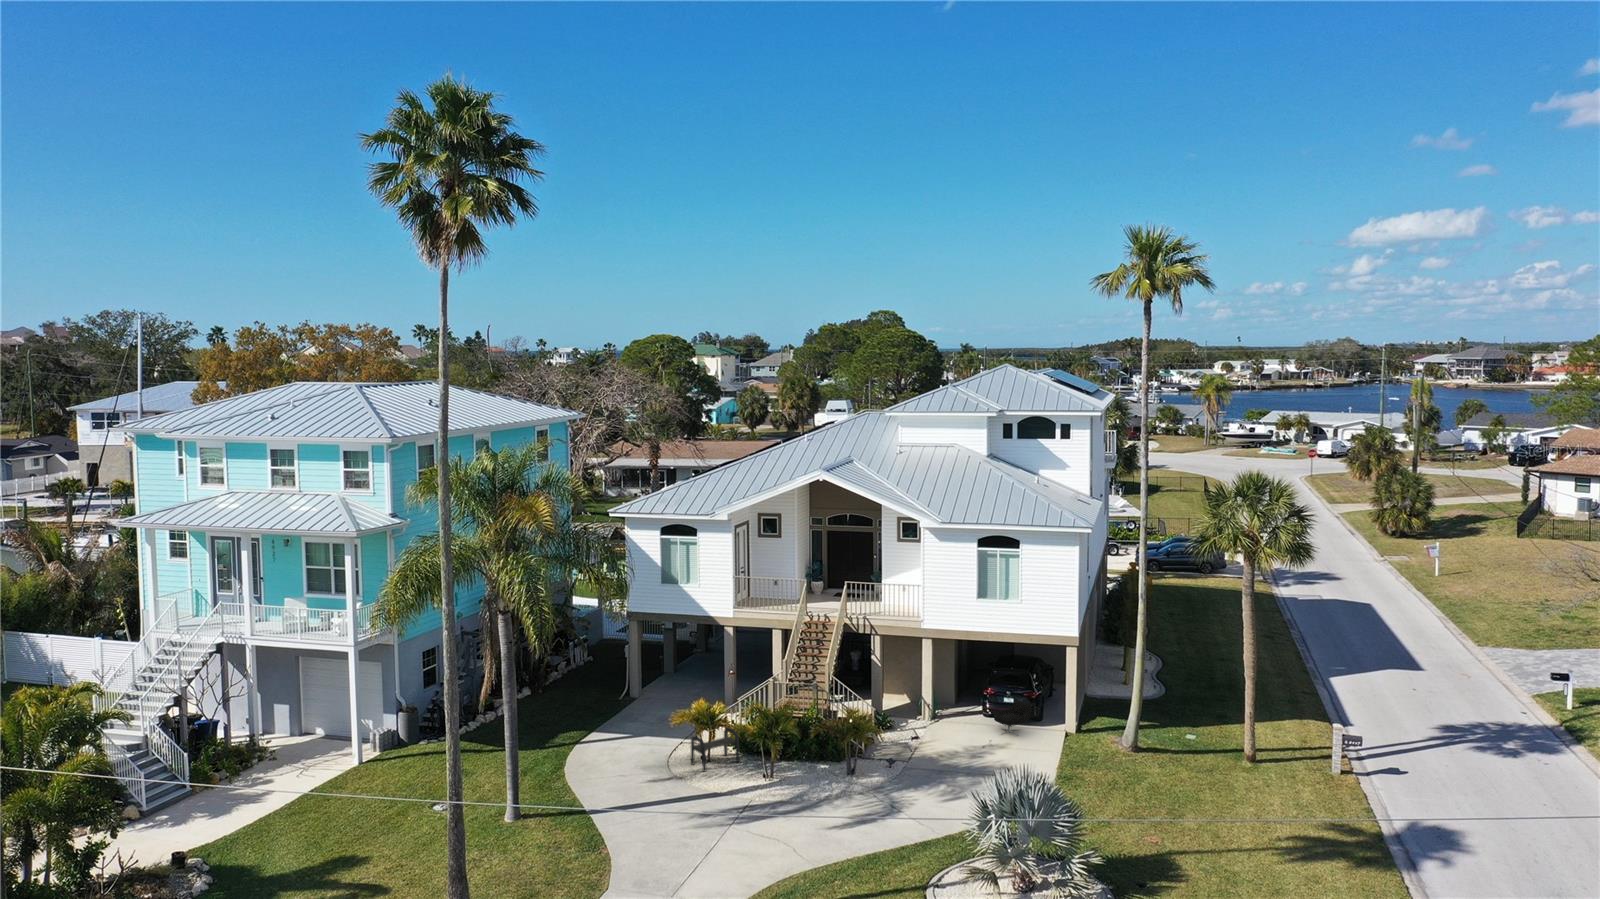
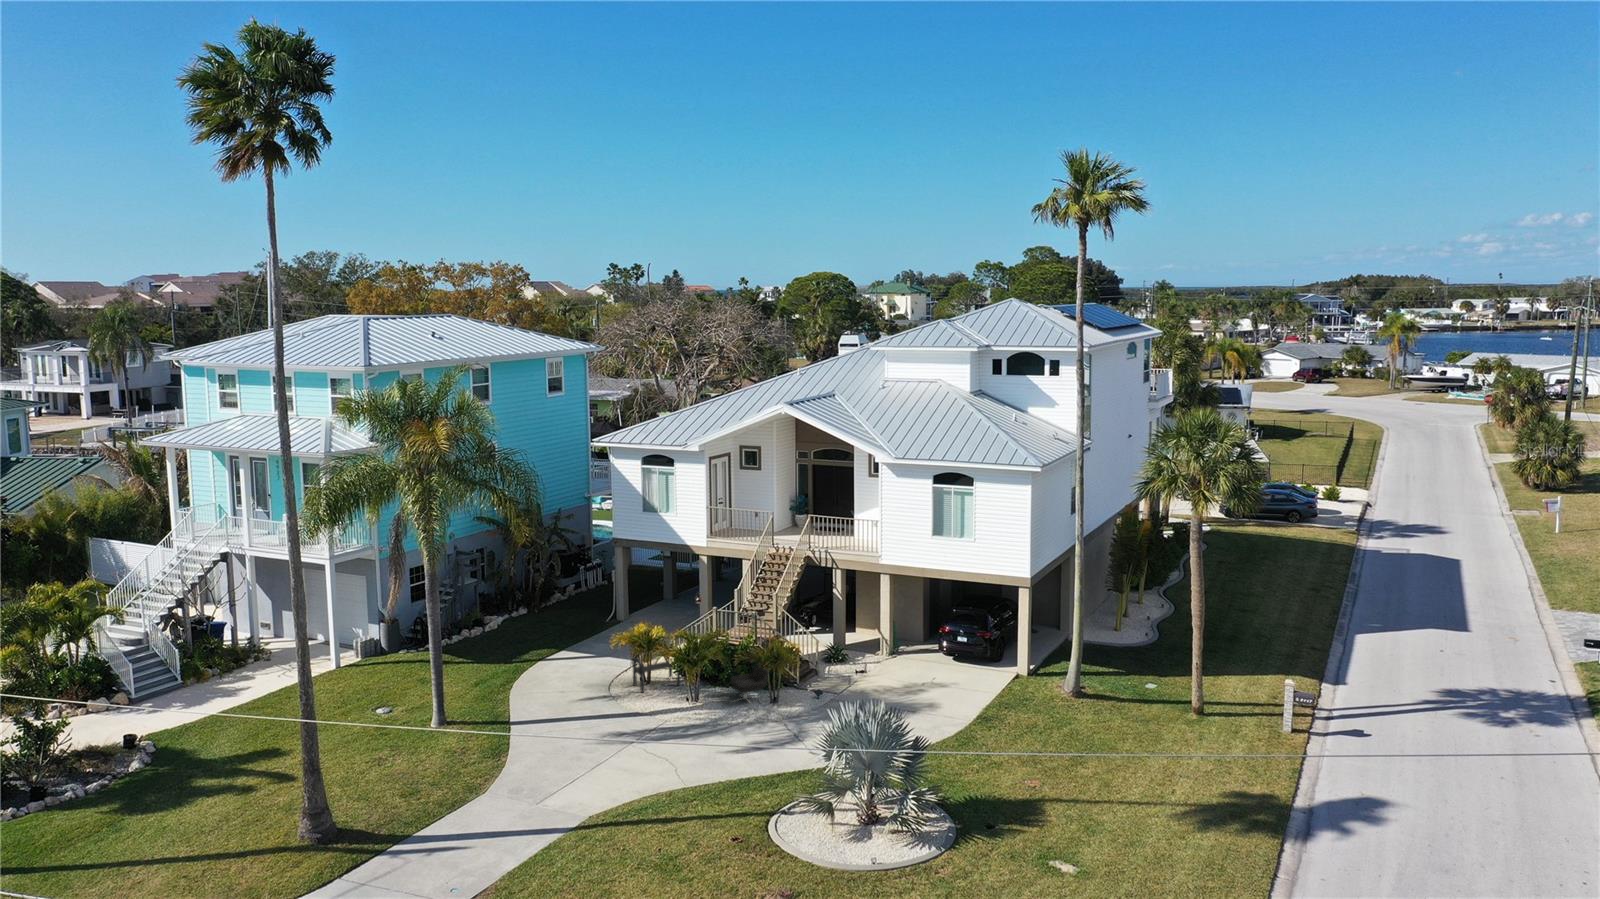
lounge chair: present [993,700,1031,735] -> present [731,666,769,700]

